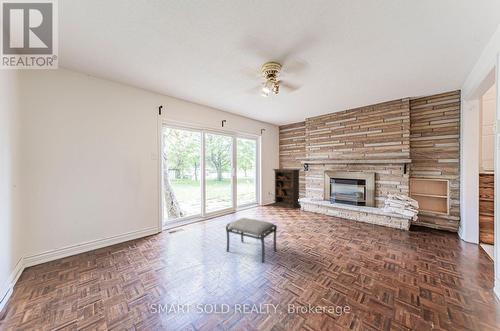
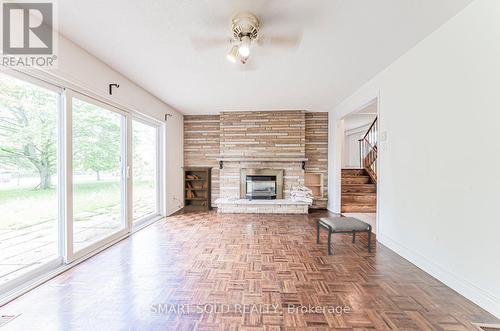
ottoman: present [226,218,277,263] -> present [316,217,372,255]

